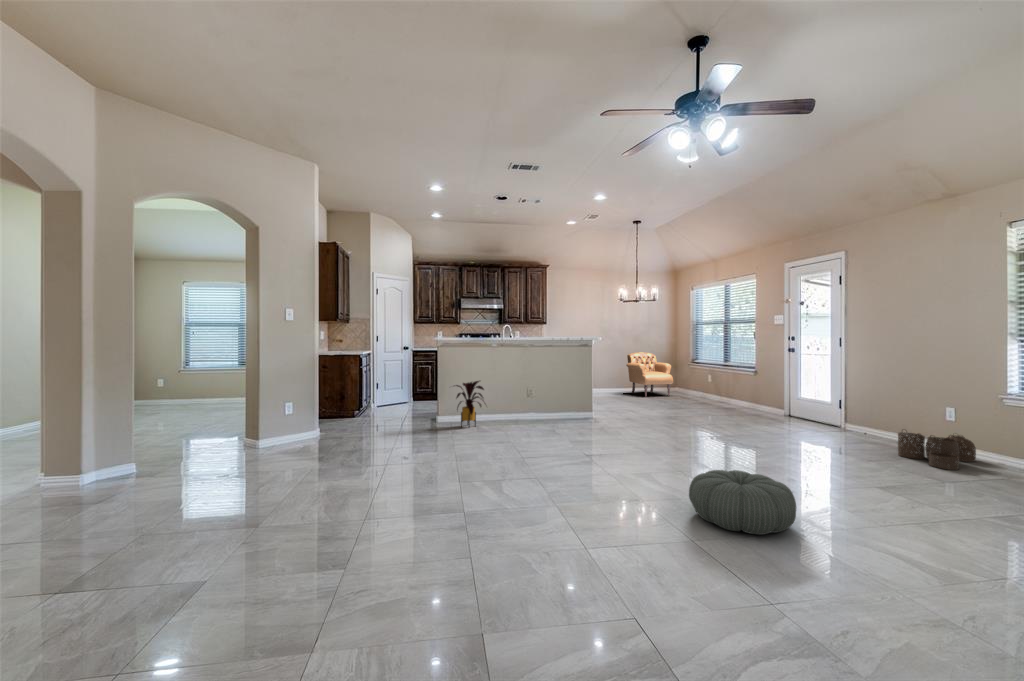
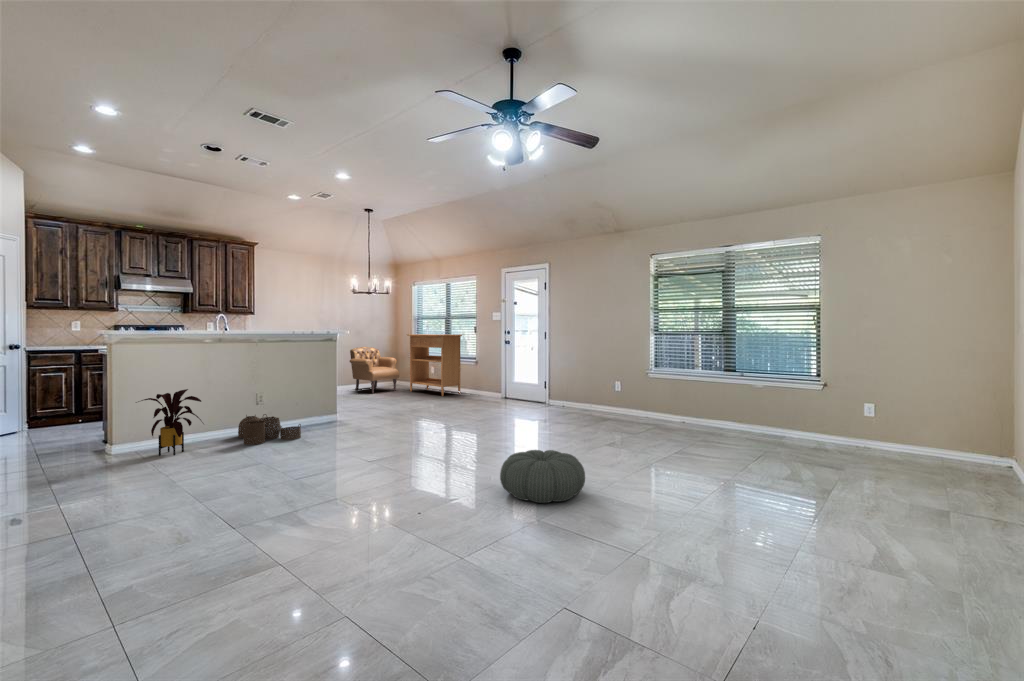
console table: none [680,340,740,406] -> present [407,334,462,396]
woven basket: present [898,432,976,470] -> present [238,414,301,445]

